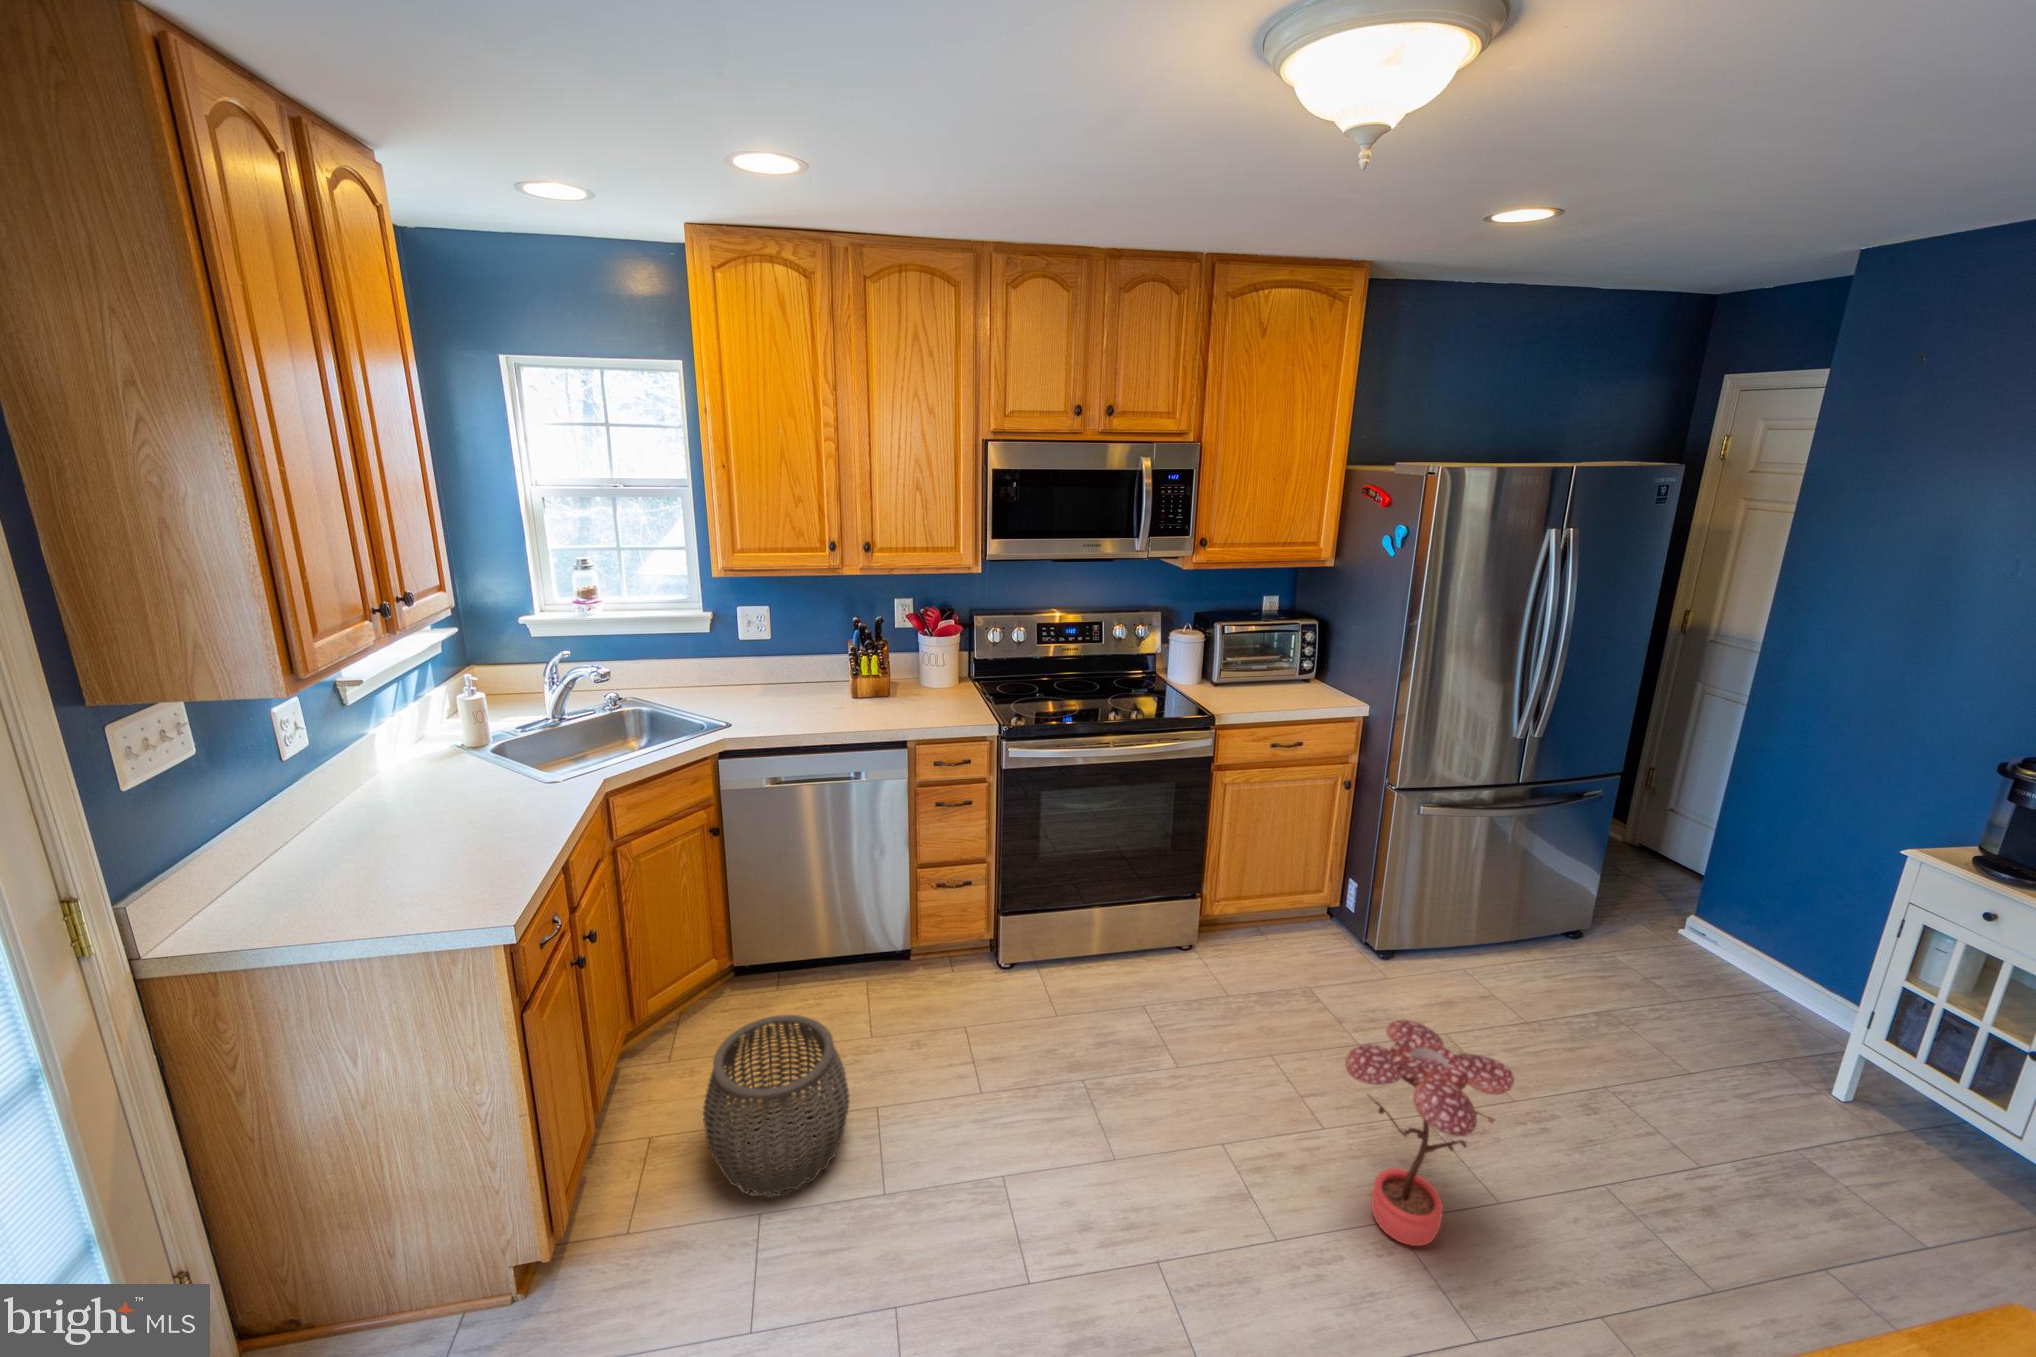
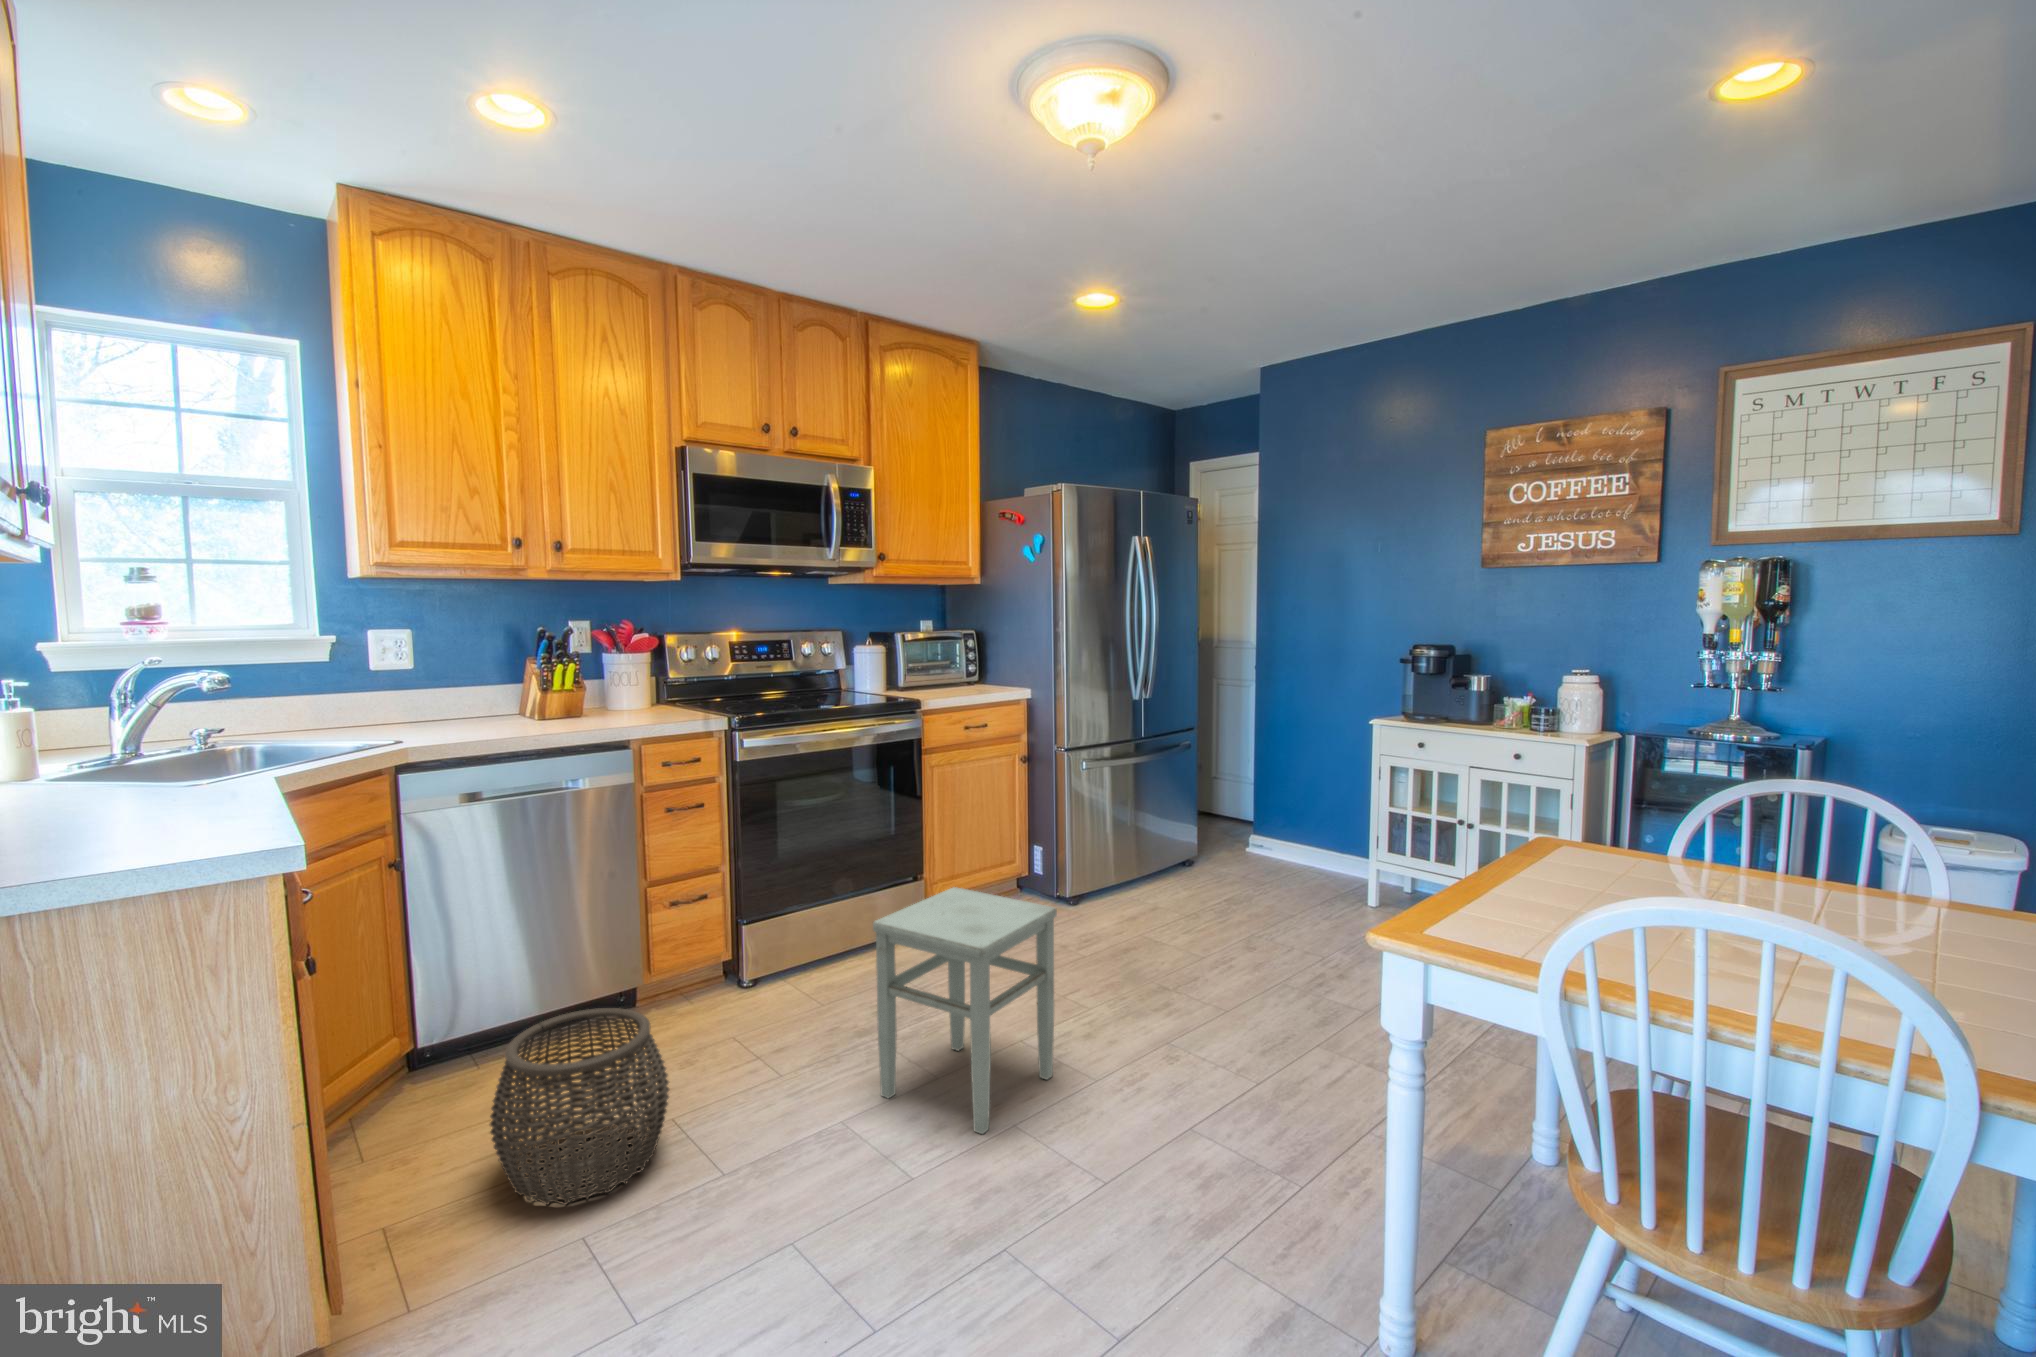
stool: none [1045,984,1255,1290] -> present [873,887,1057,1134]
potted plant: present [1345,1020,1514,1246] -> none [1109,873,1218,1041]

